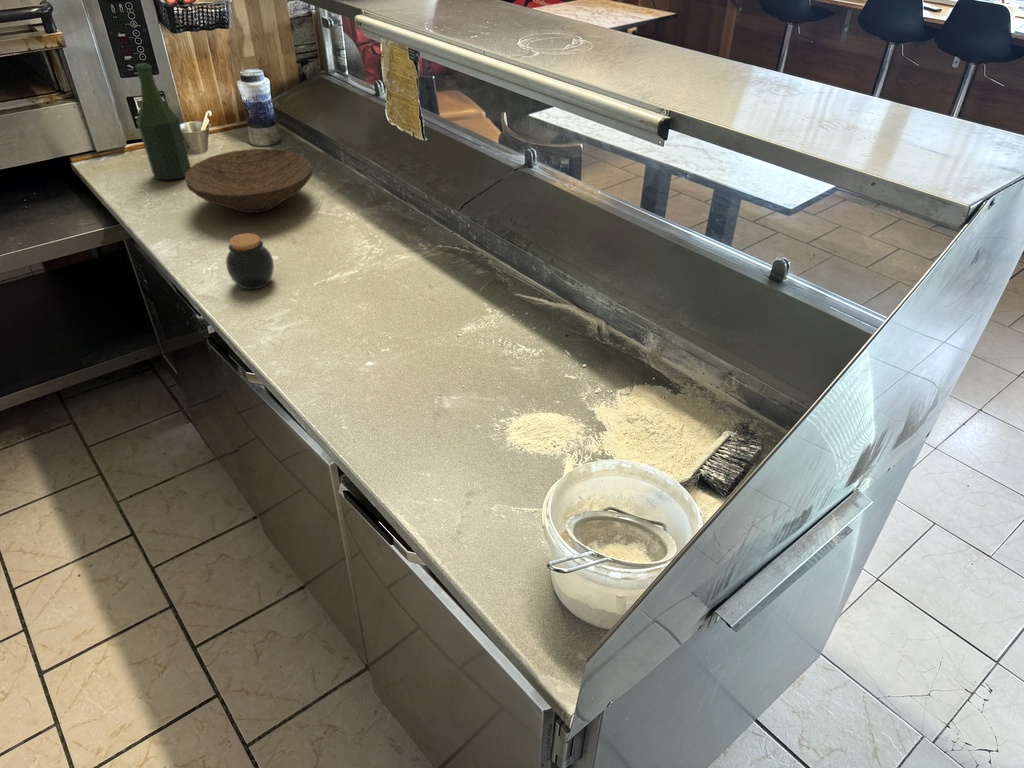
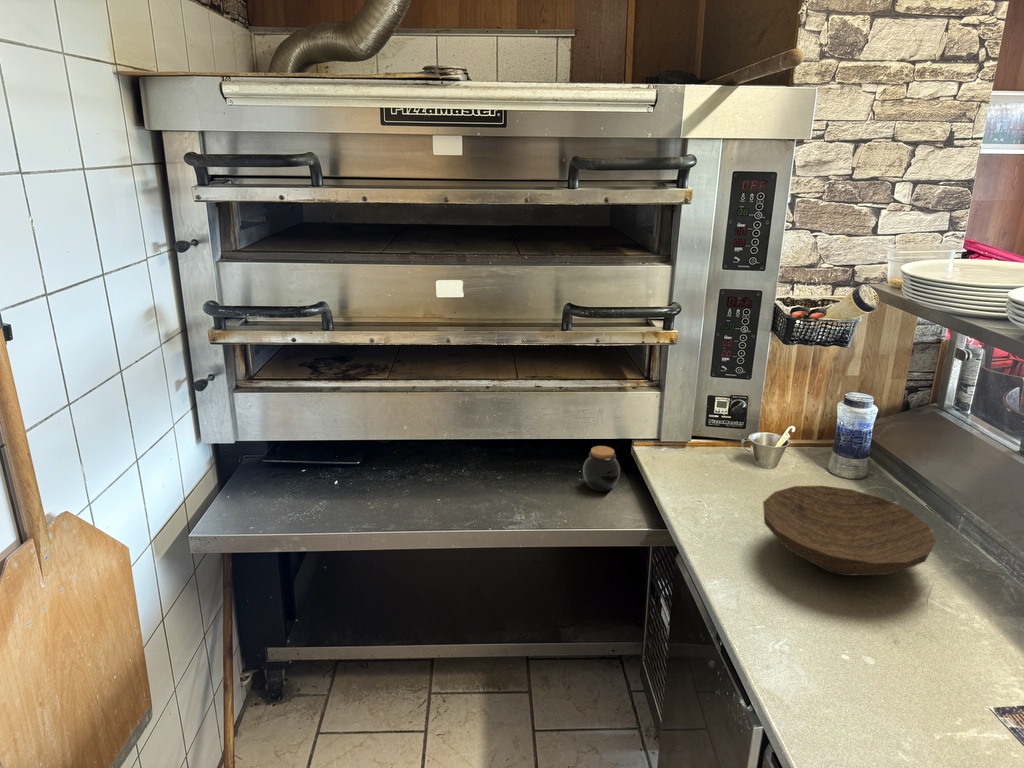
bottle: present [135,63,191,180] -> none [713,371,765,495]
jar: present [226,233,274,289] -> present [583,446,620,491]

